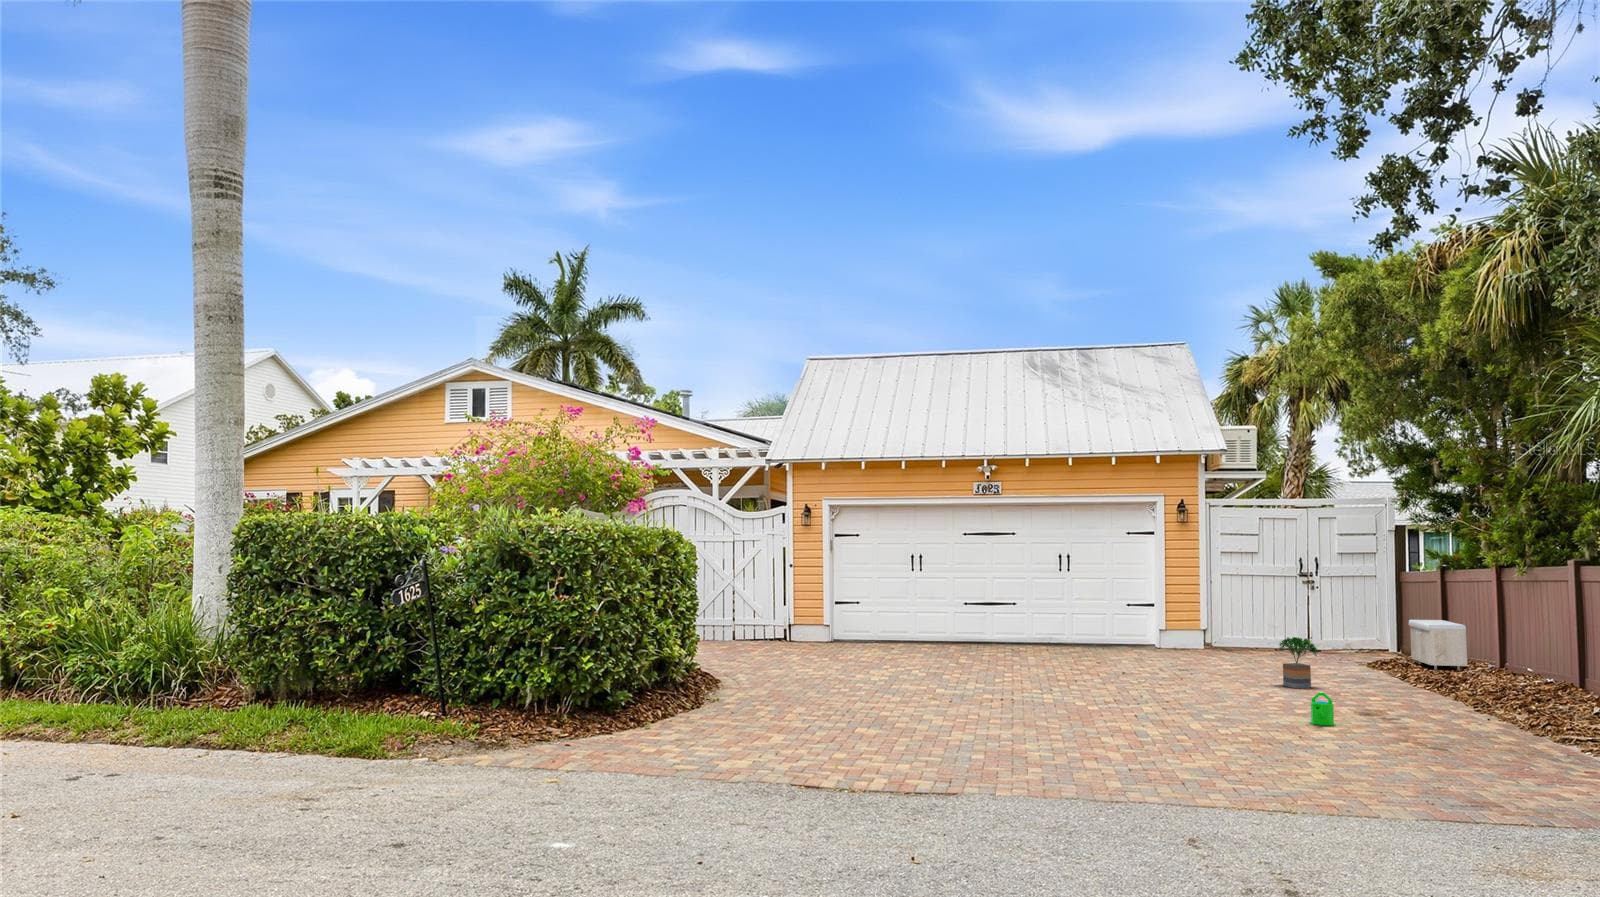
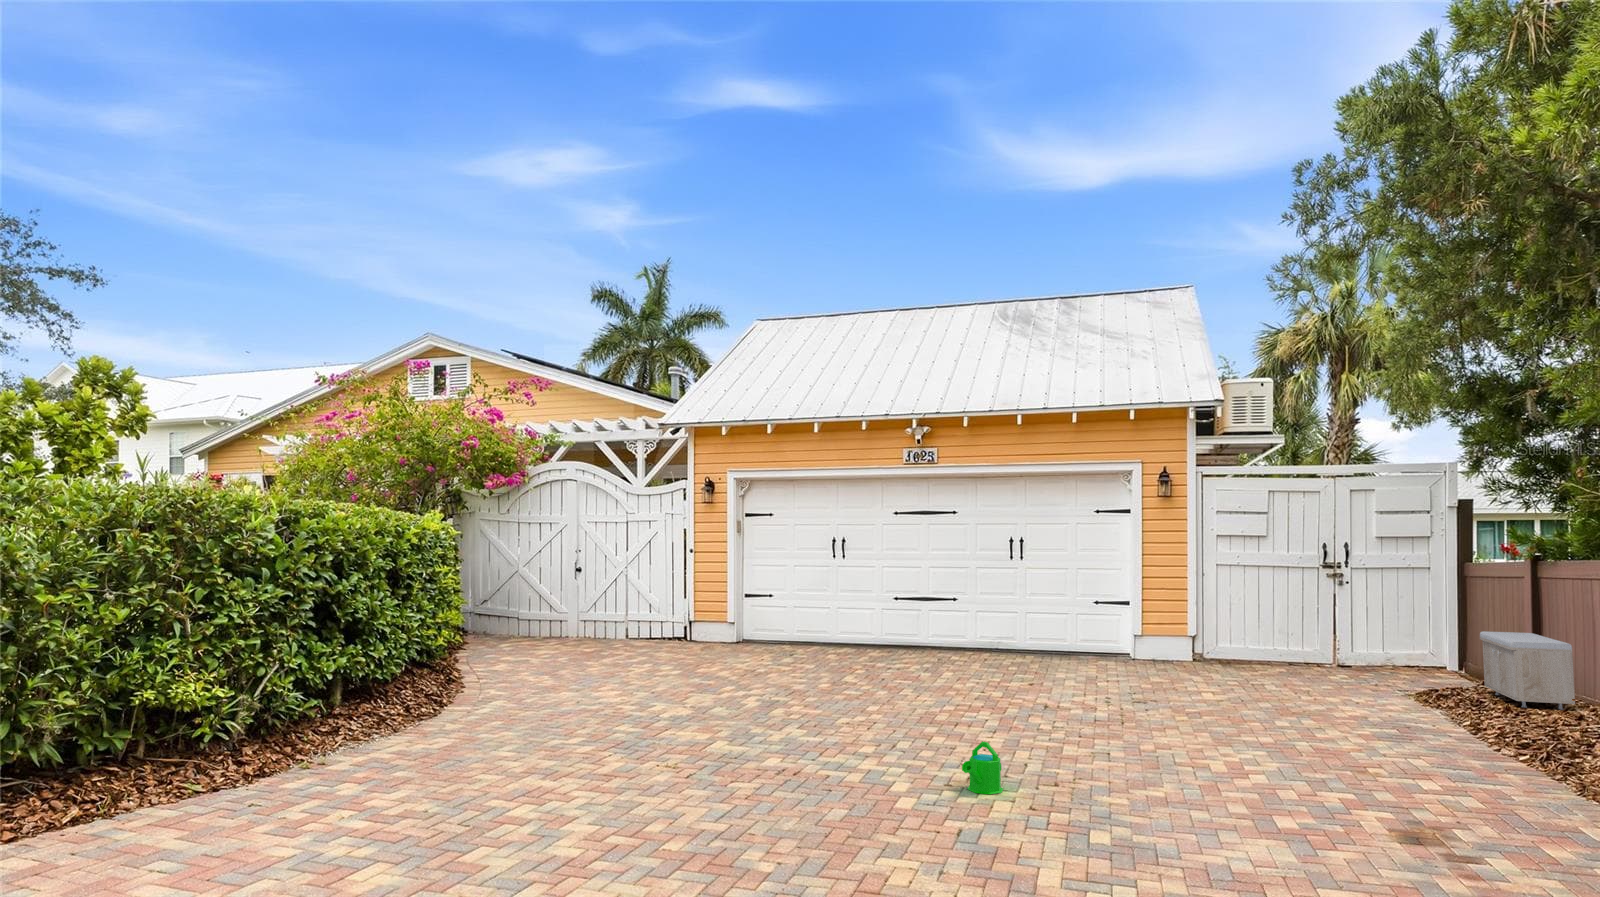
potted tree: present [1279,637,1318,688] -> none [1271,664,1337,746]
watering can: present [1310,692,1335,725] -> present [962,741,1003,794]

